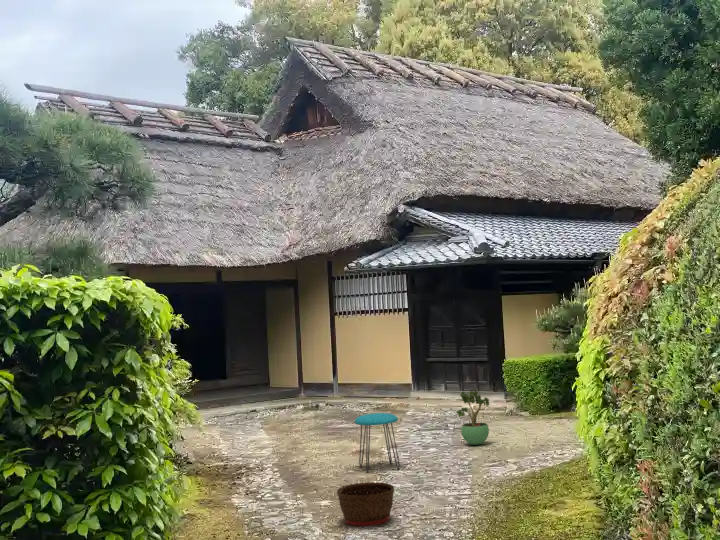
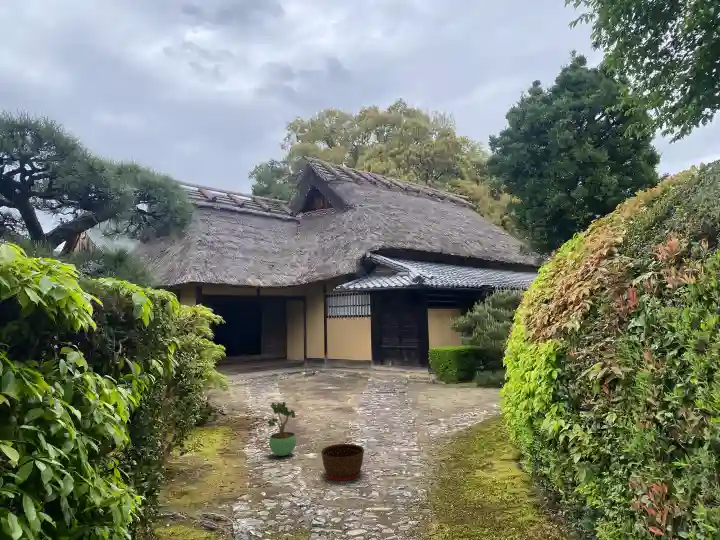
potted plant: present [457,390,489,445] -> present [268,402,296,456]
stool: present [355,413,400,473] -> none [336,386,366,428]

